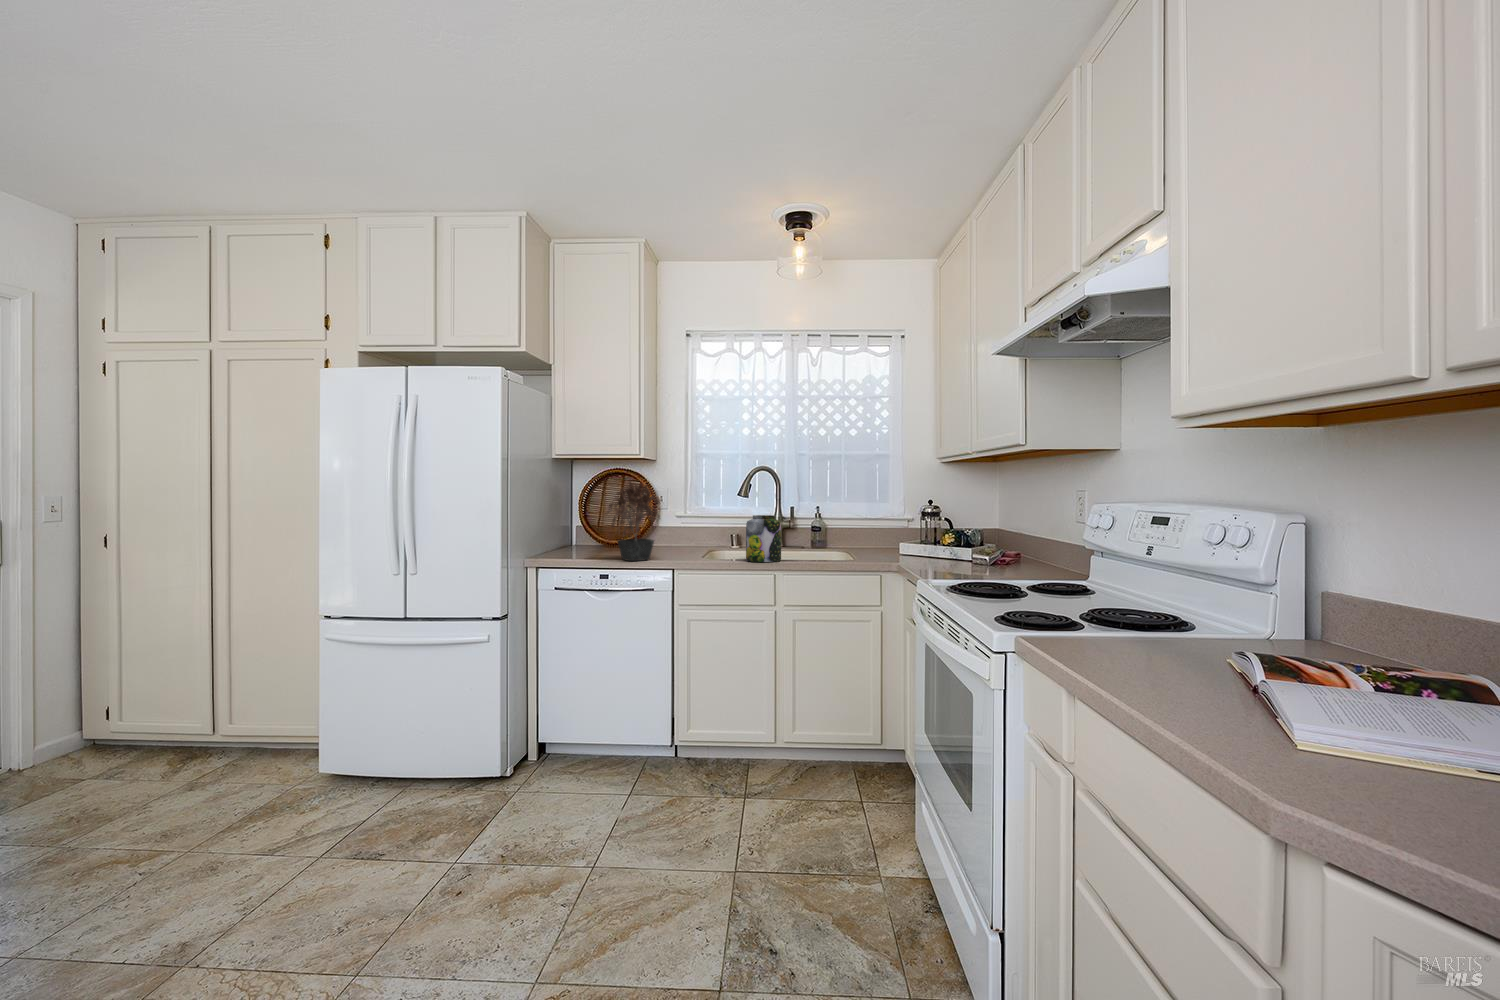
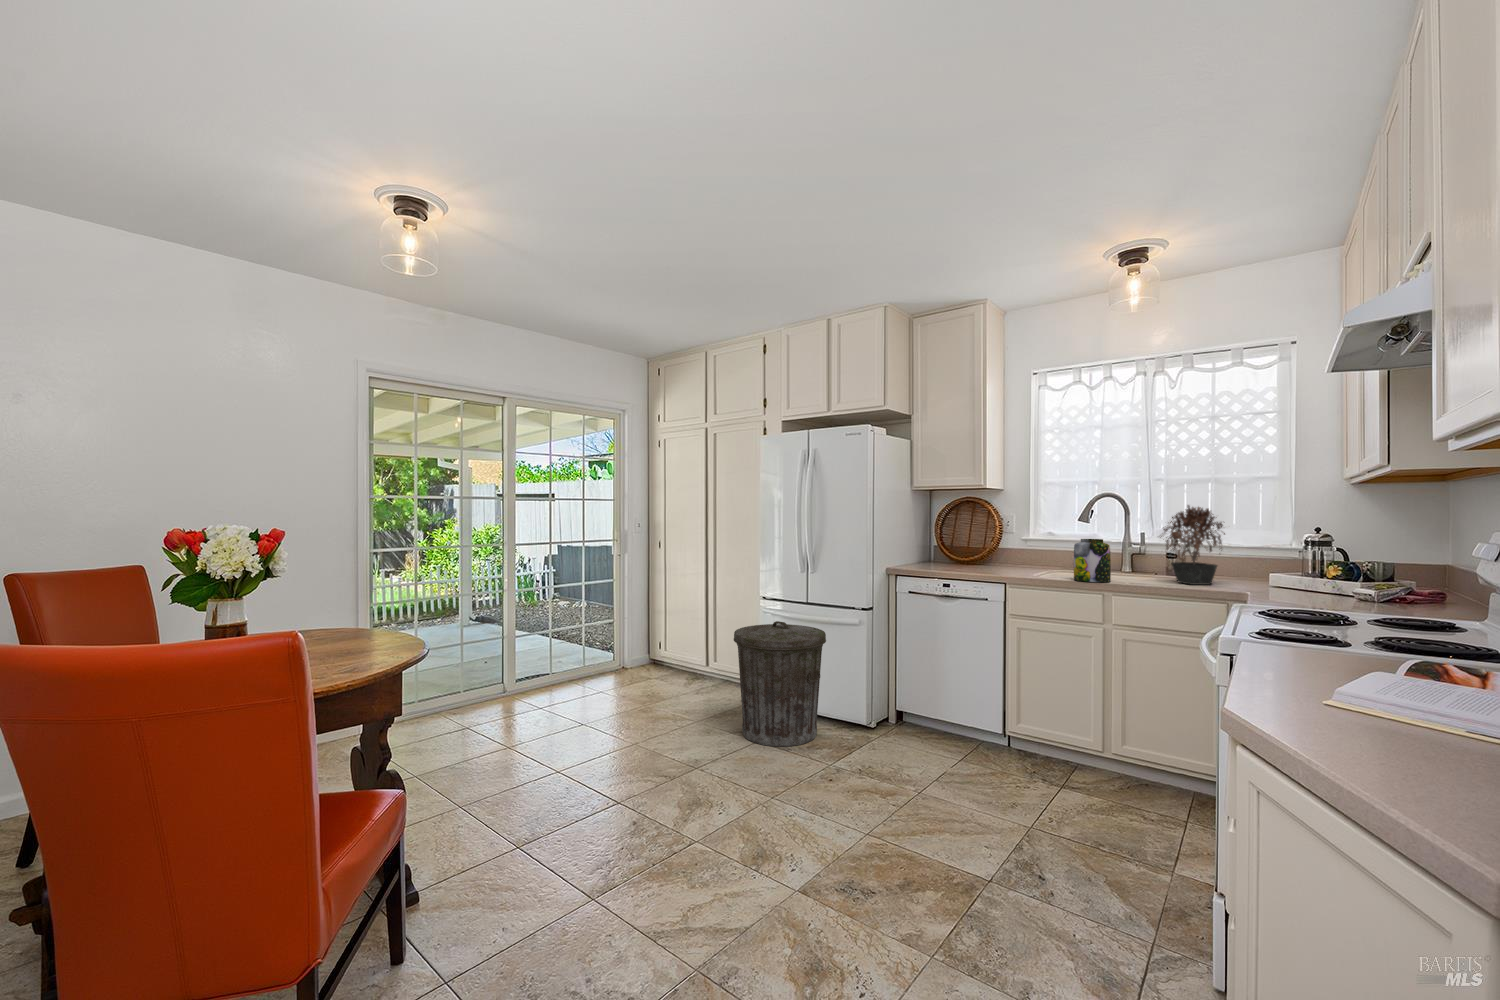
potted plant: present [605,481,660,561] -> present [1160,505,1225,585]
trash can: none [270,653,439,856] -> present [734,621,826,747]

